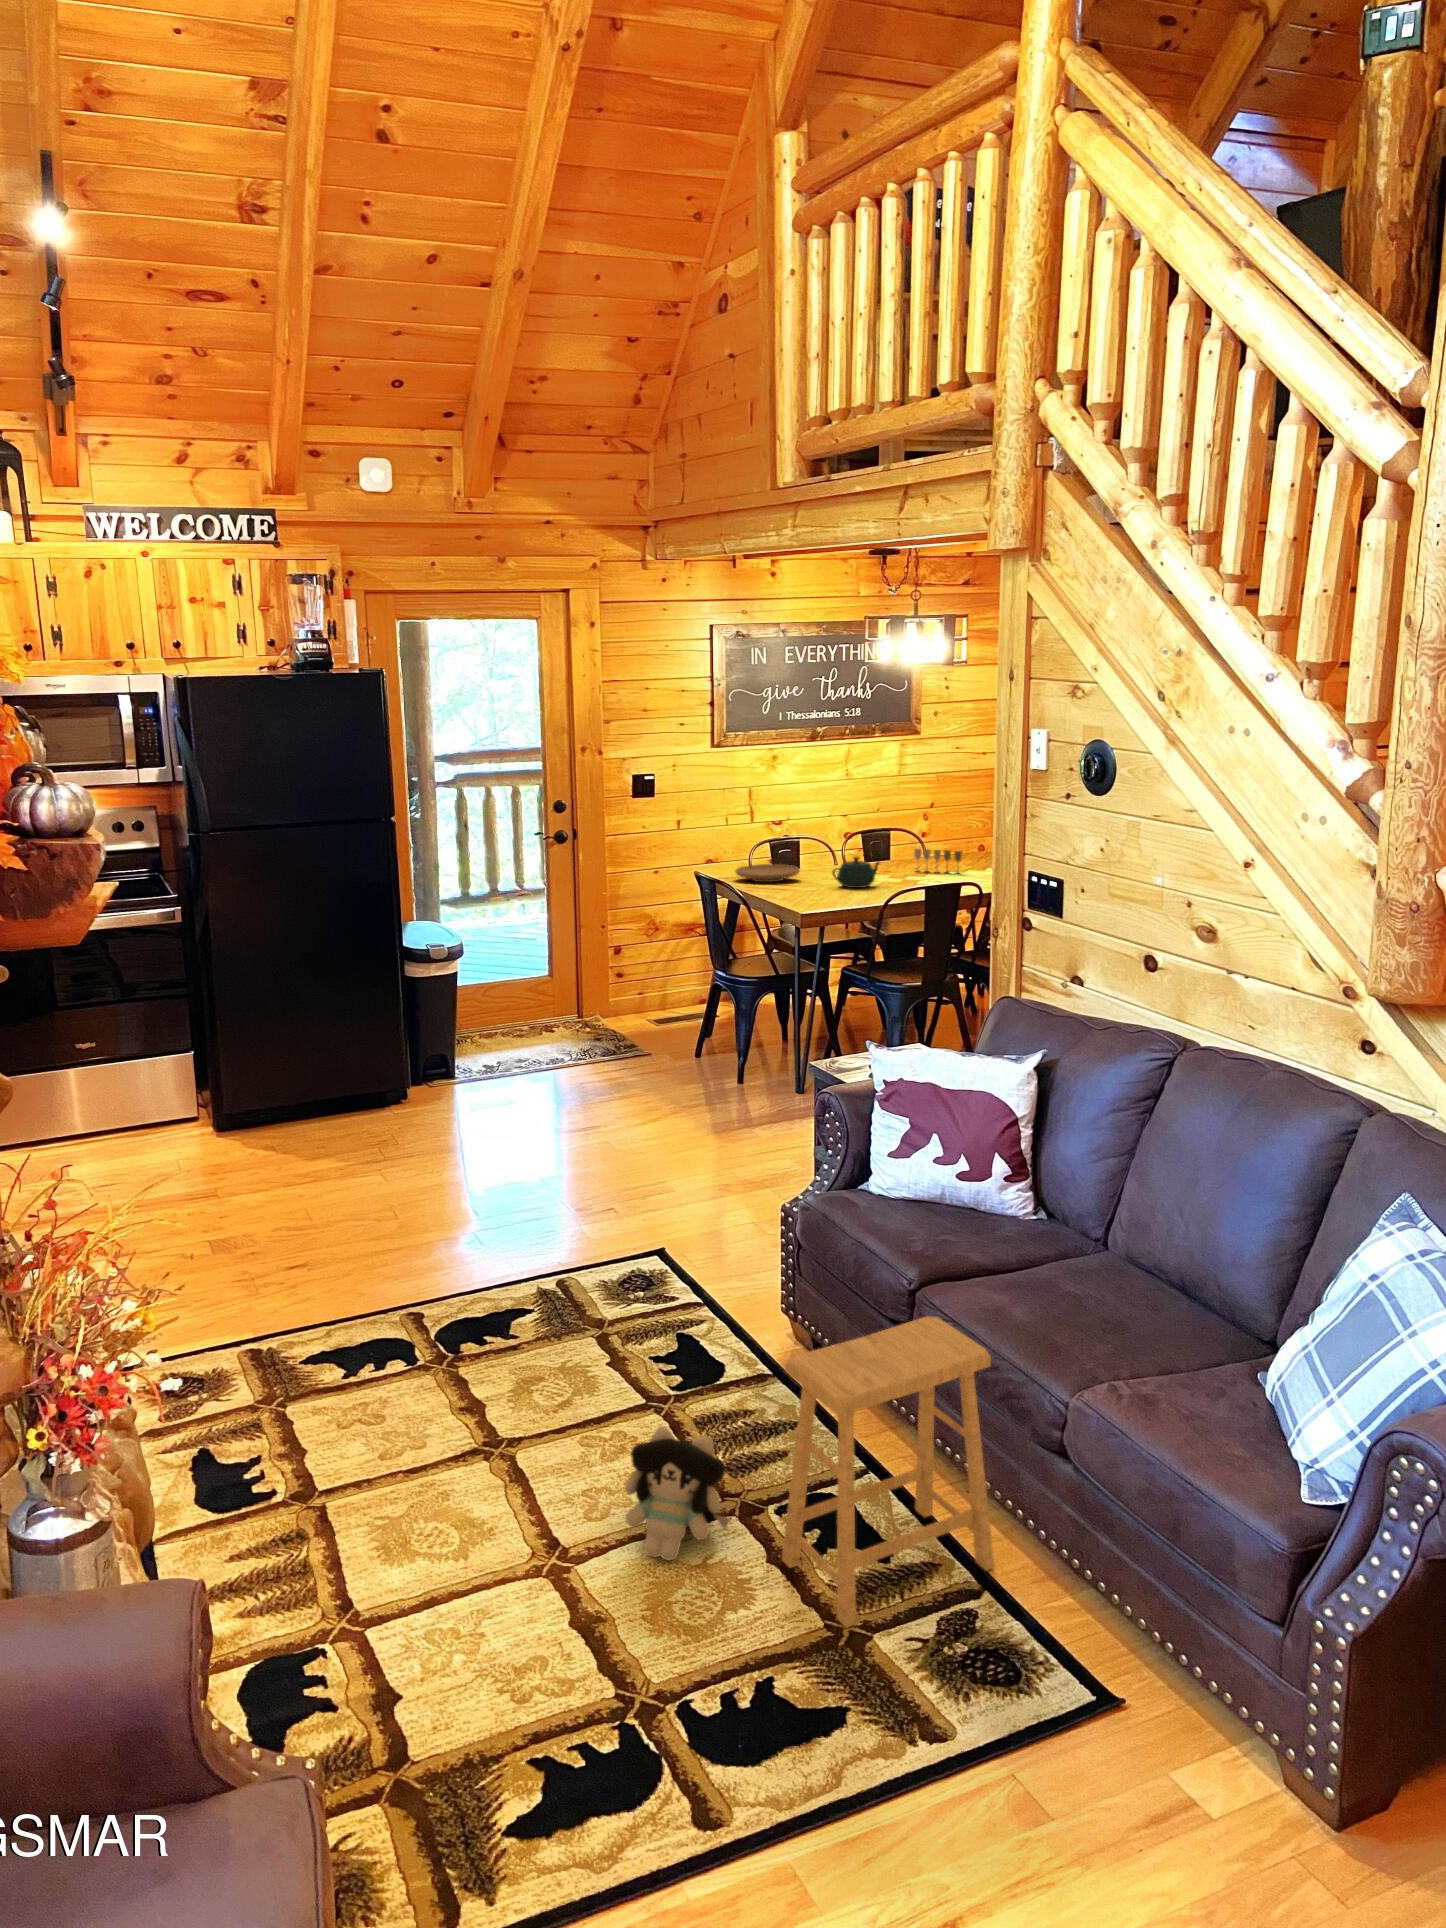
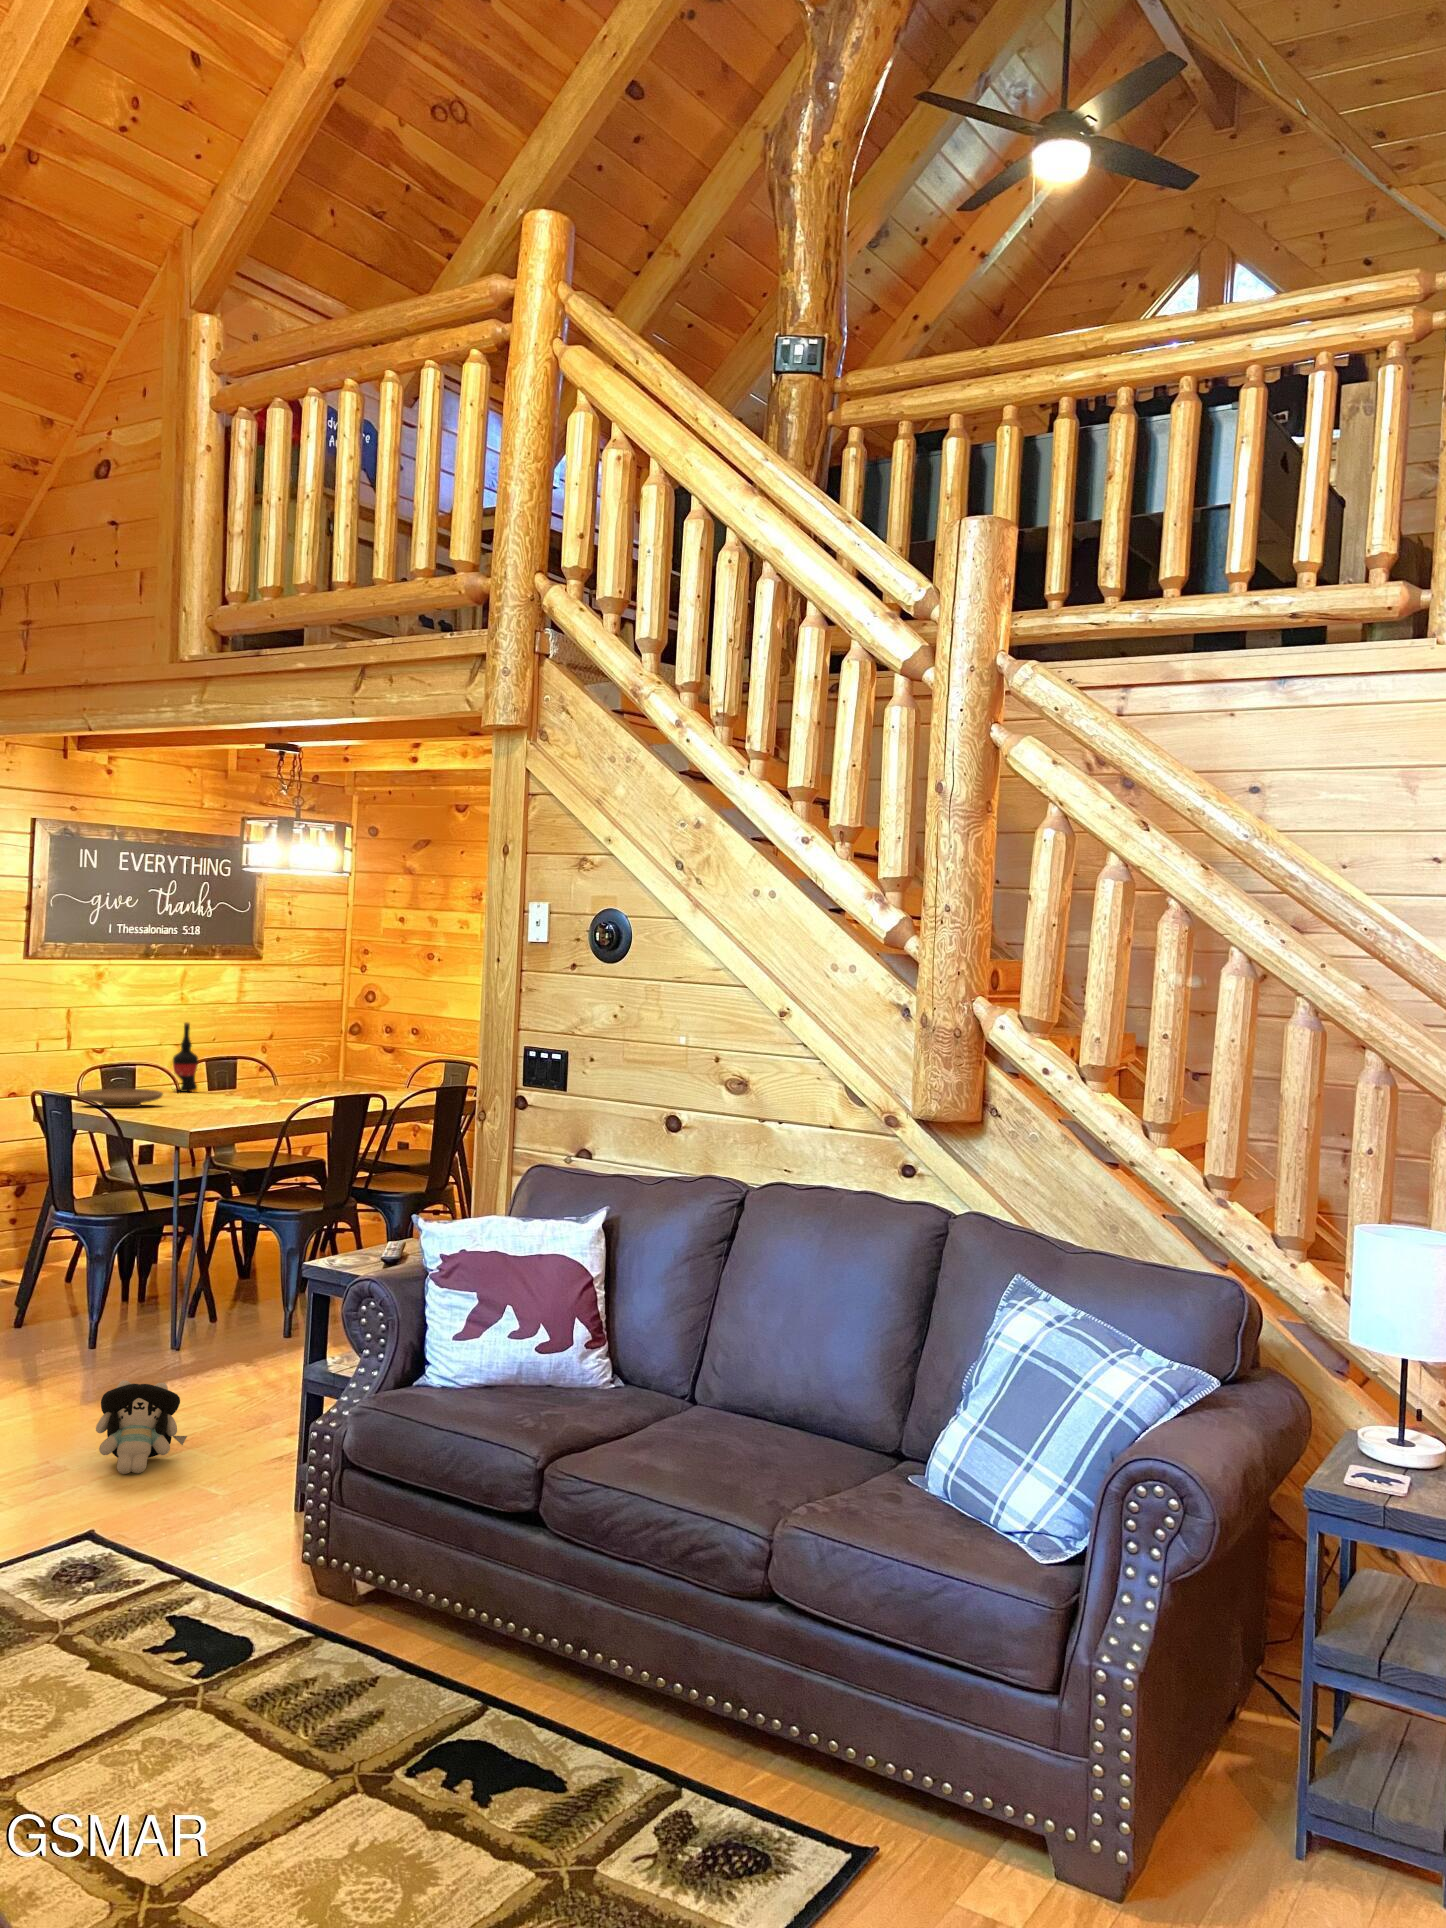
wine bottle: none [839,796,860,856] -> present [173,1023,199,1092]
wine glass: present [914,849,962,874] -> none [284,1074,341,1100]
teapot: present [832,857,880,888] -> none [215,1073,268,1109]
footstool: present [782,1316,994,1628] -> none [443,1482,679,1869]
plush toy: present [625,1426,731,1560] -> present [96,1380,187,1474]

